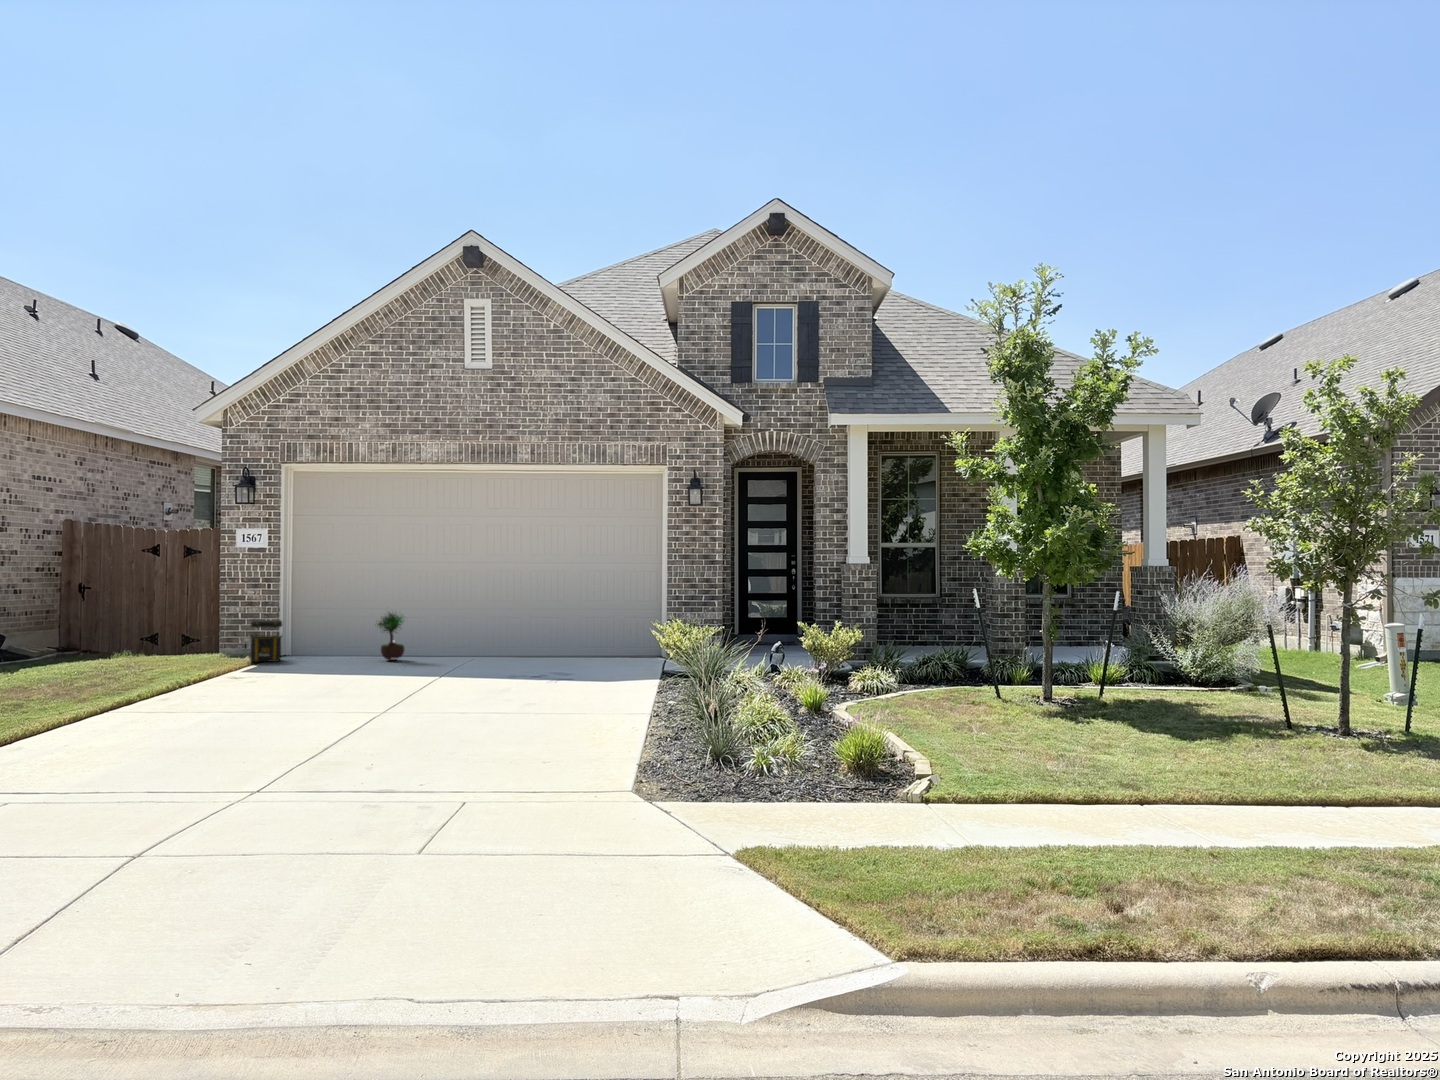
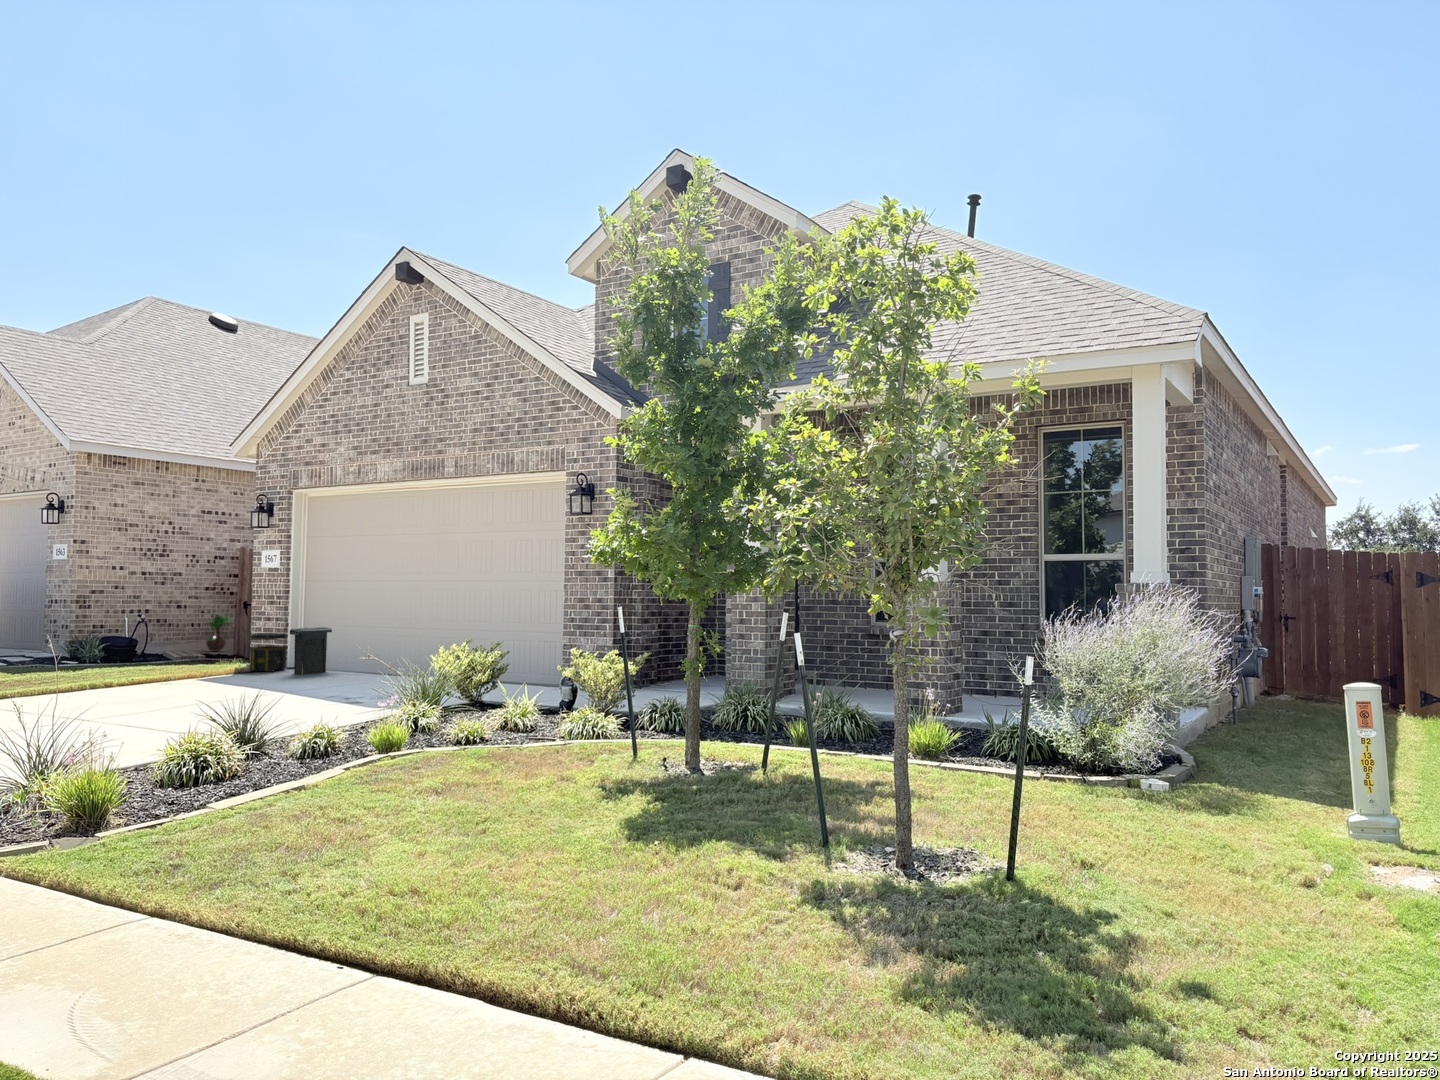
trash can: none [313,612,342,662] -> present [290,627,332,674]
potted tree: present [378,613,404,661] -> present [206,615,228,651]

